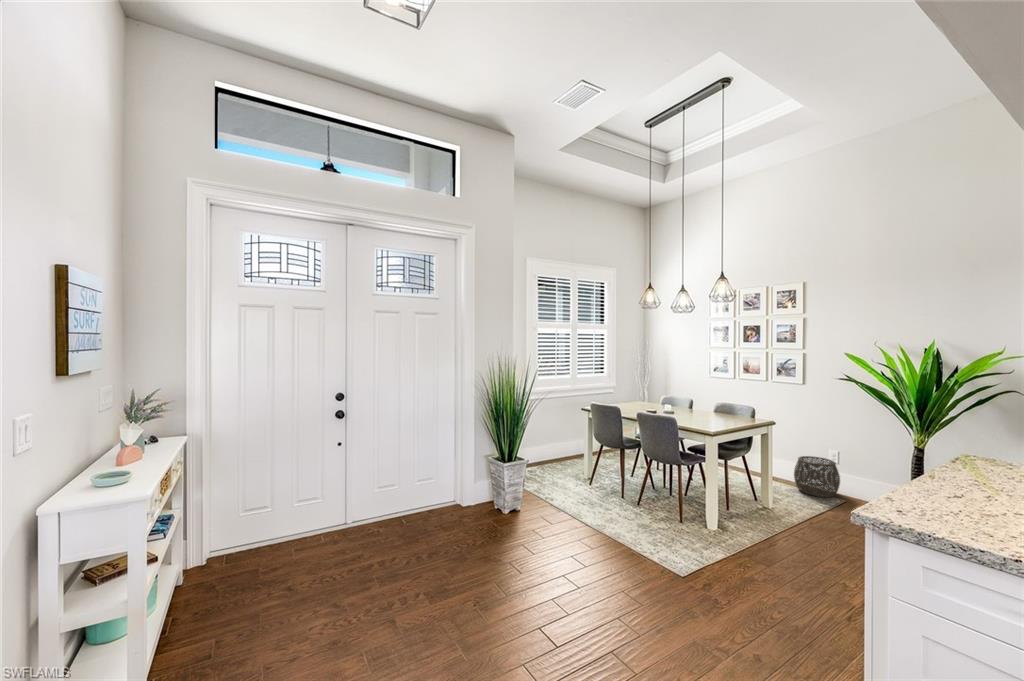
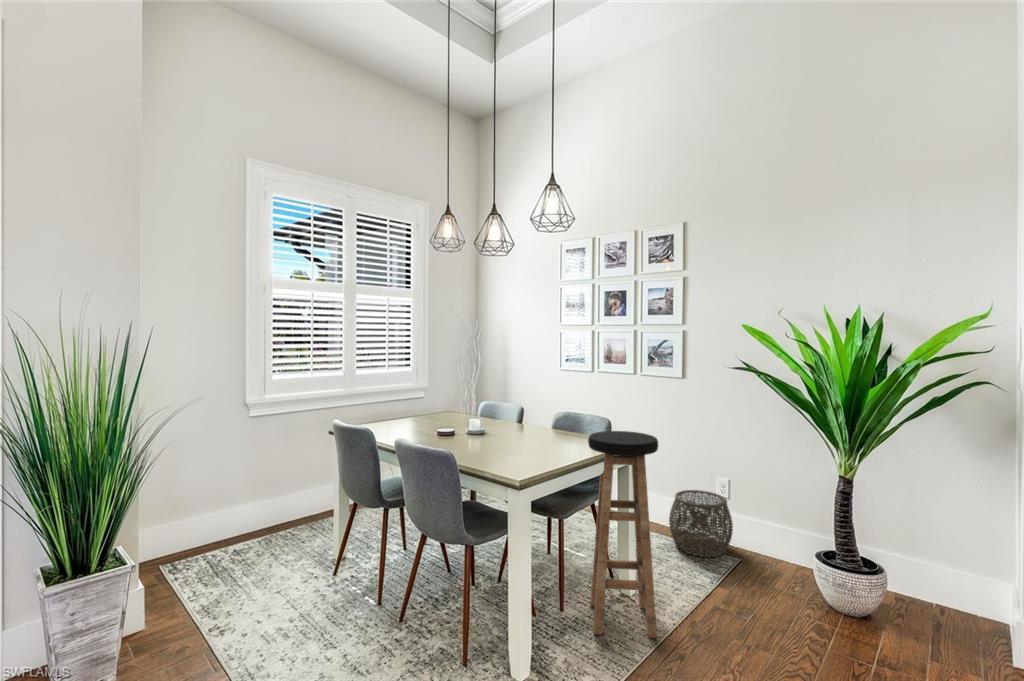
bar stool: none [744,413,788,526] -> present [588,431,658,638]

